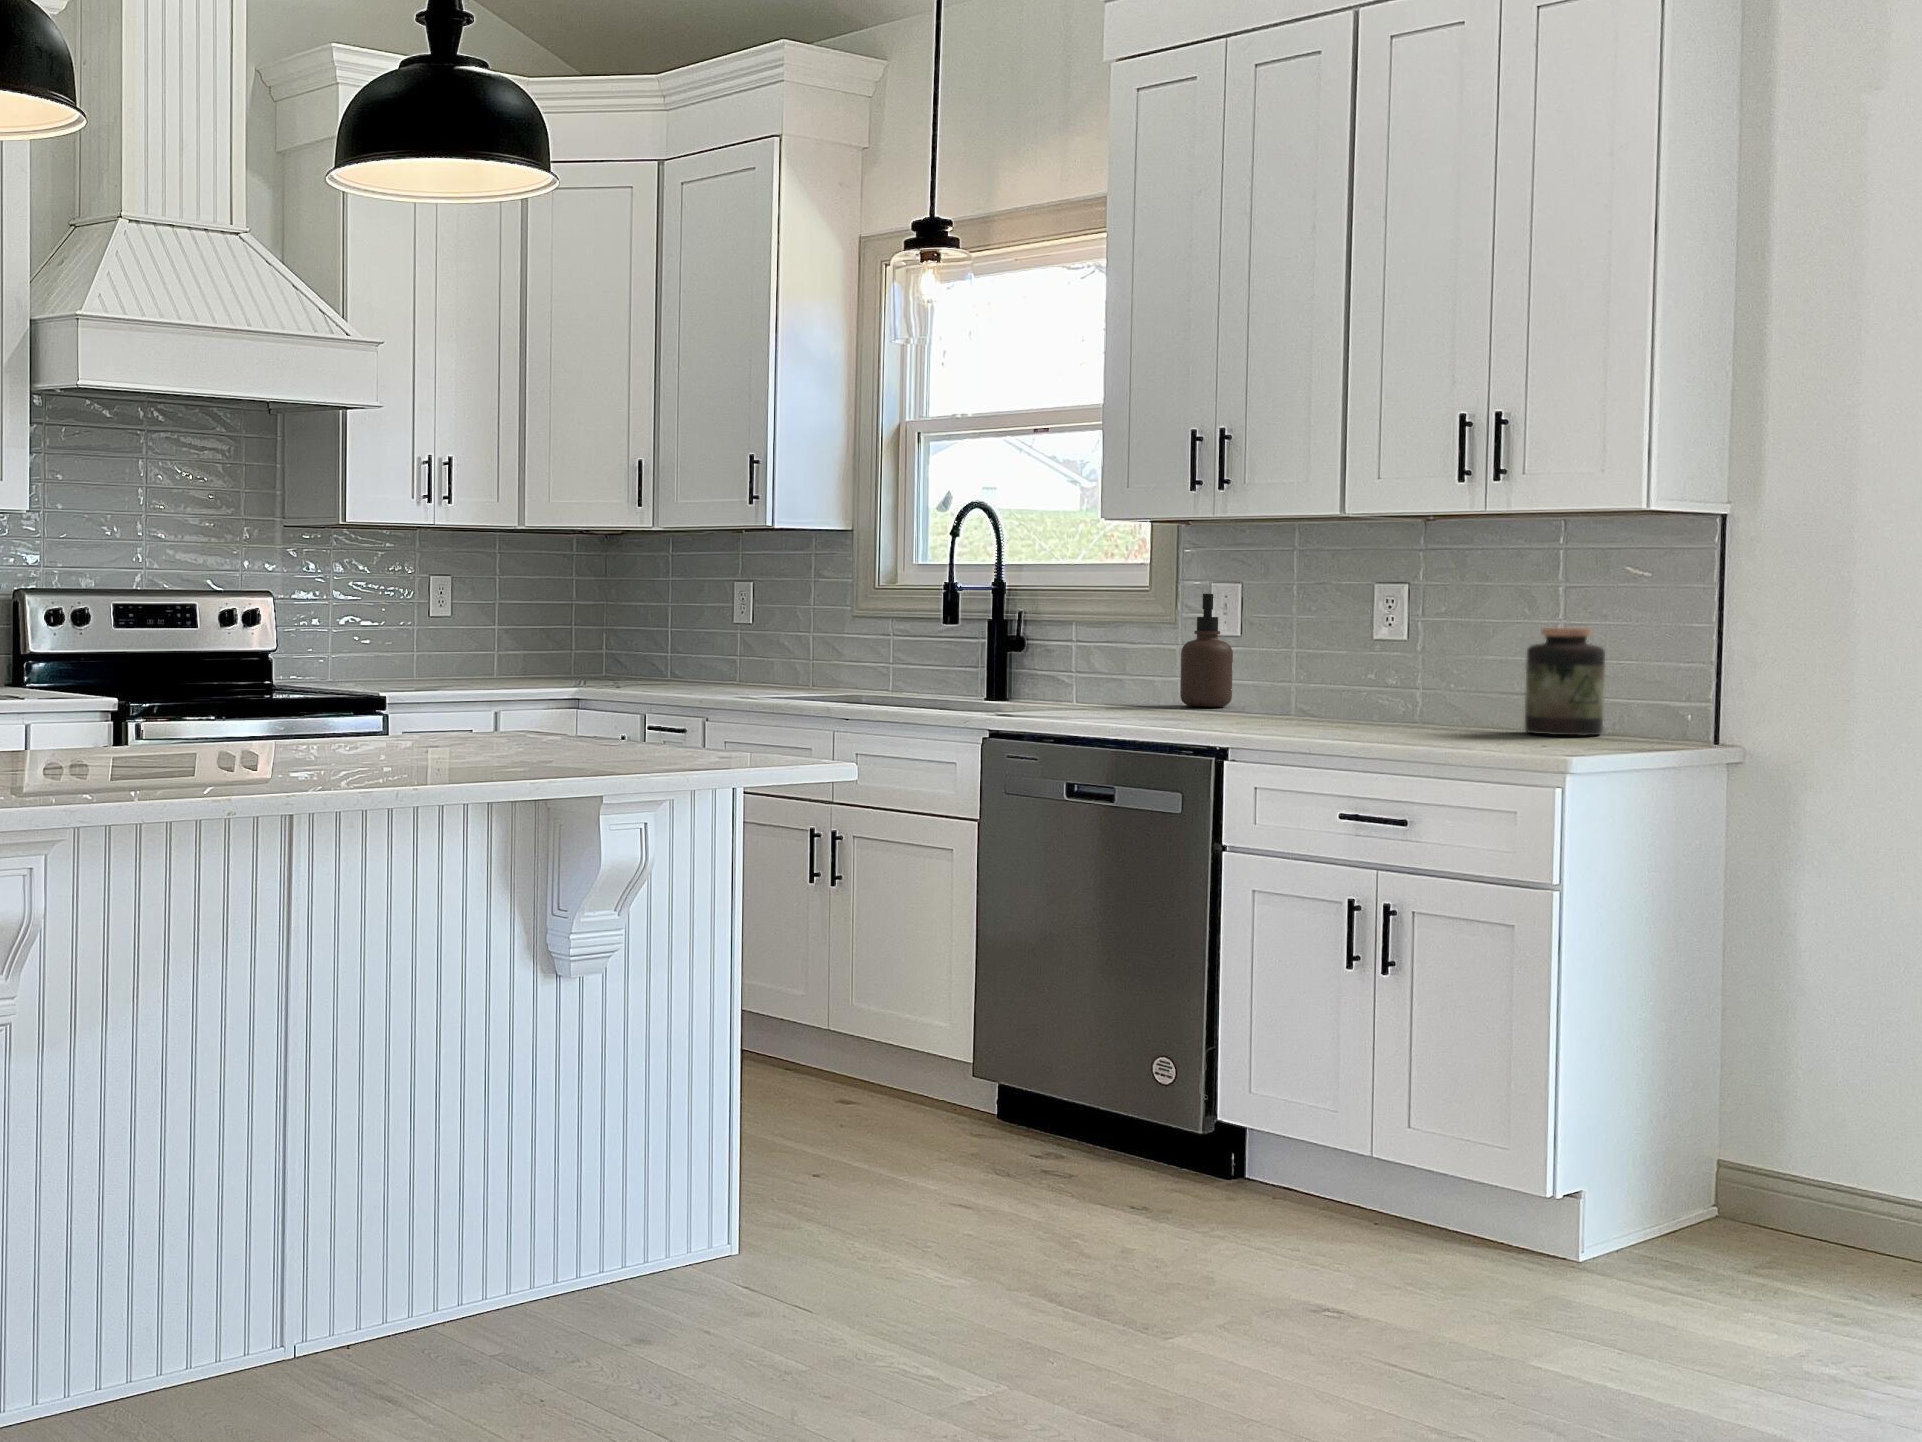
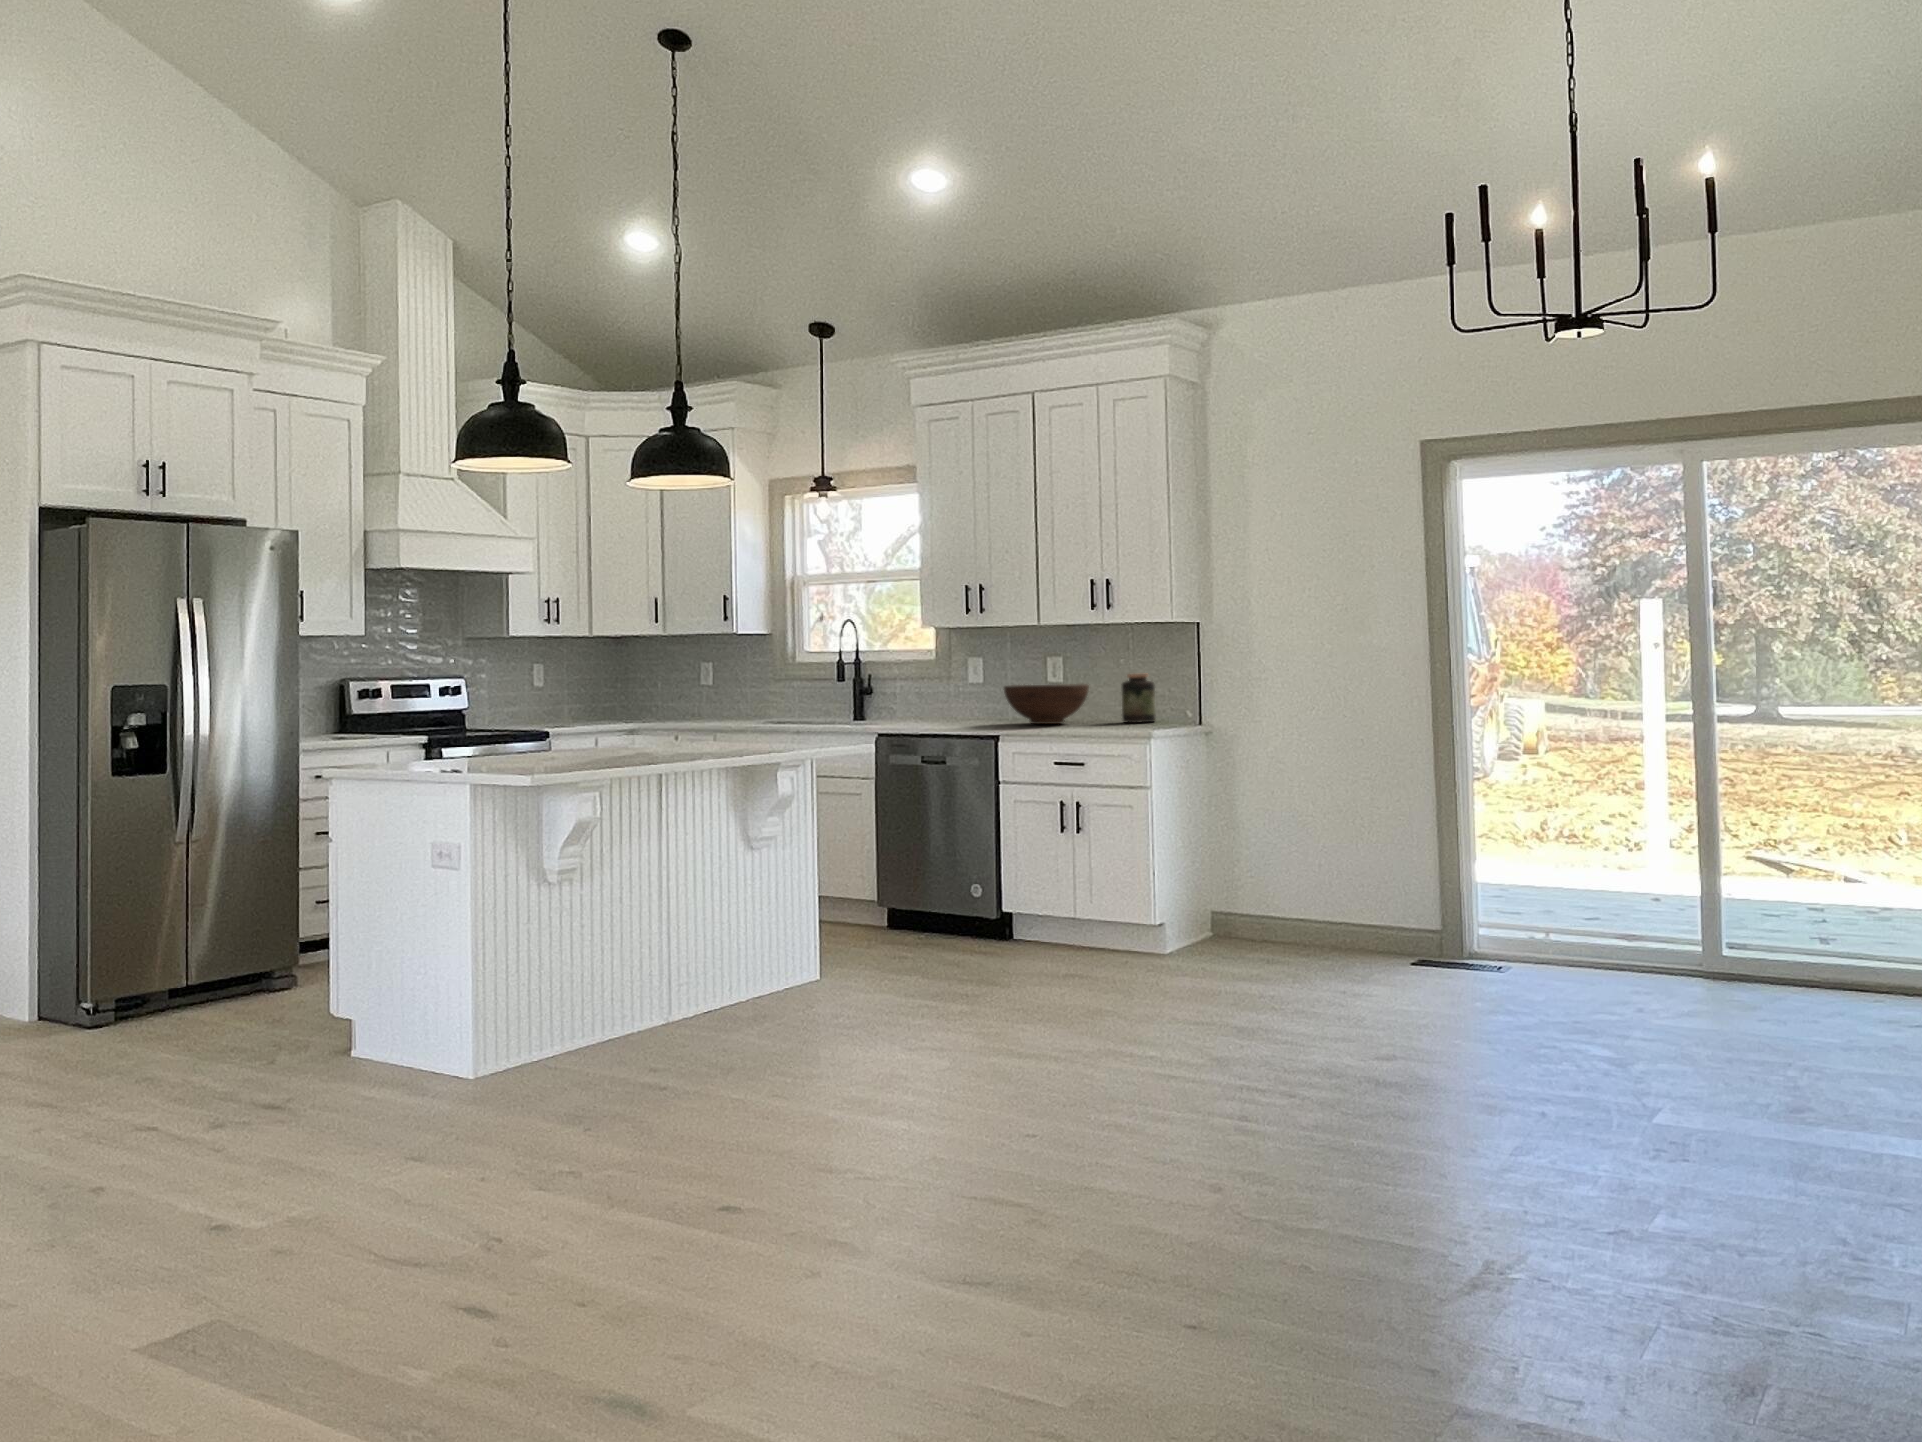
soap dispenser: present [1180,594,1233,707] -> none [959,663,984,720]
fruit bowl: none [1260,643,1452,728] -> present [1004,684,1089,724]

